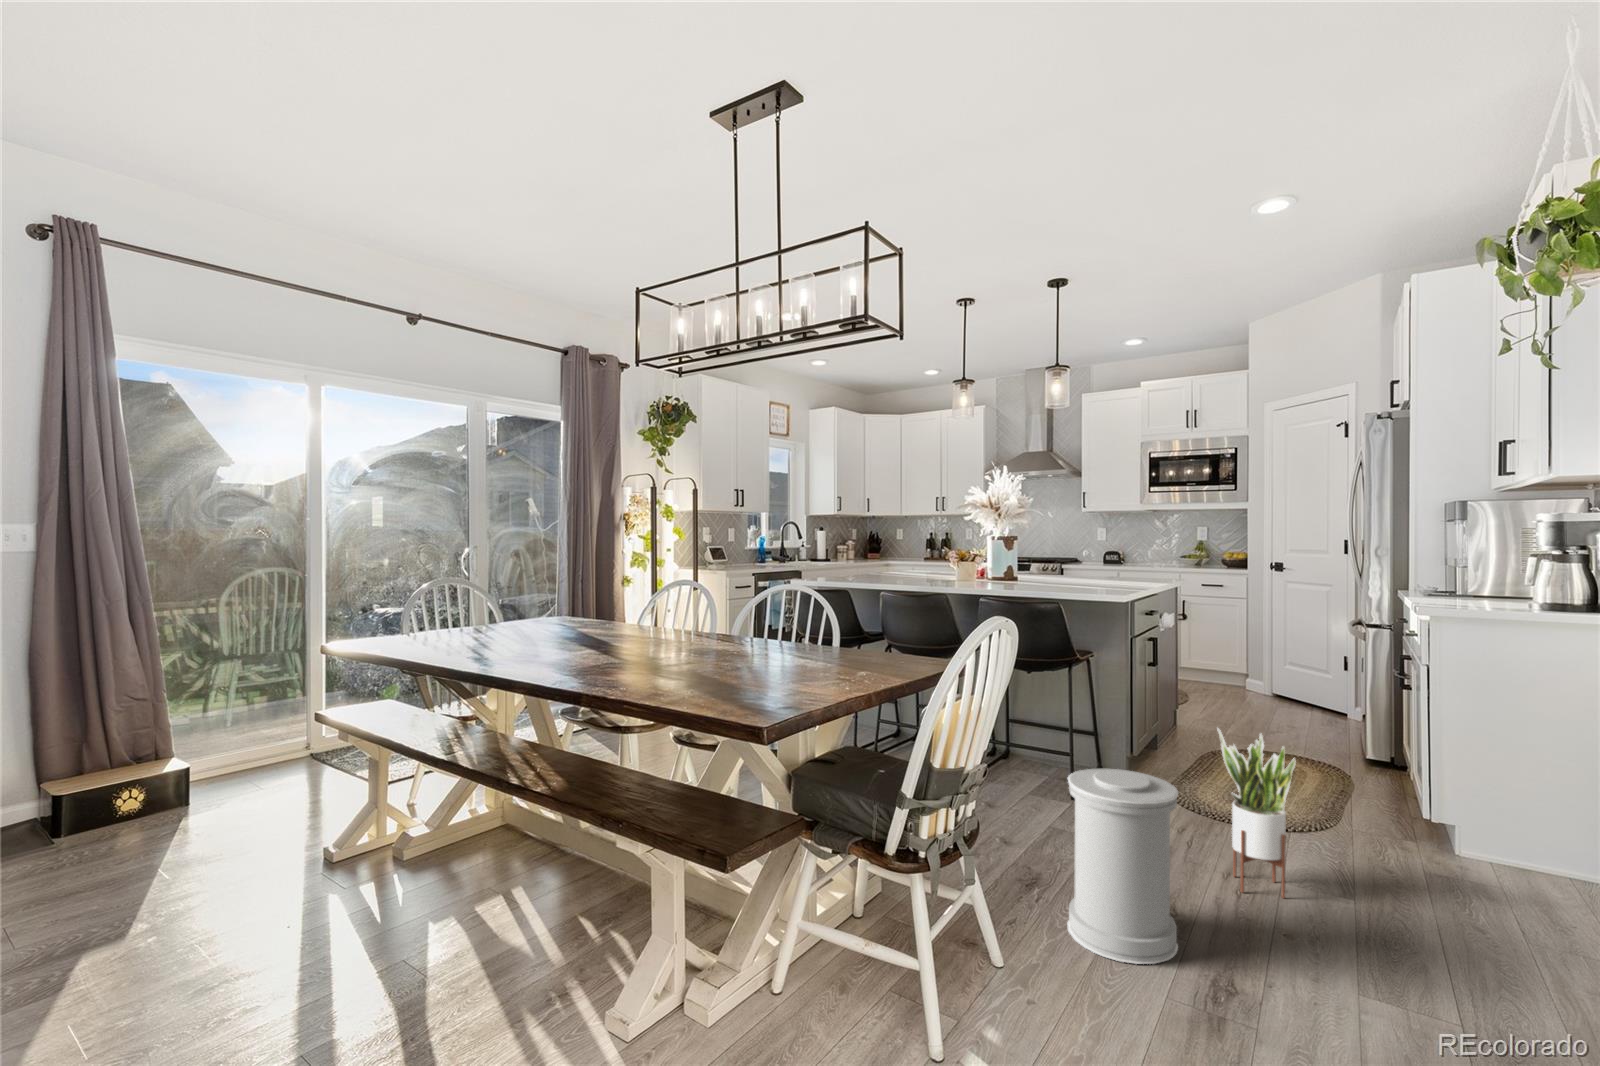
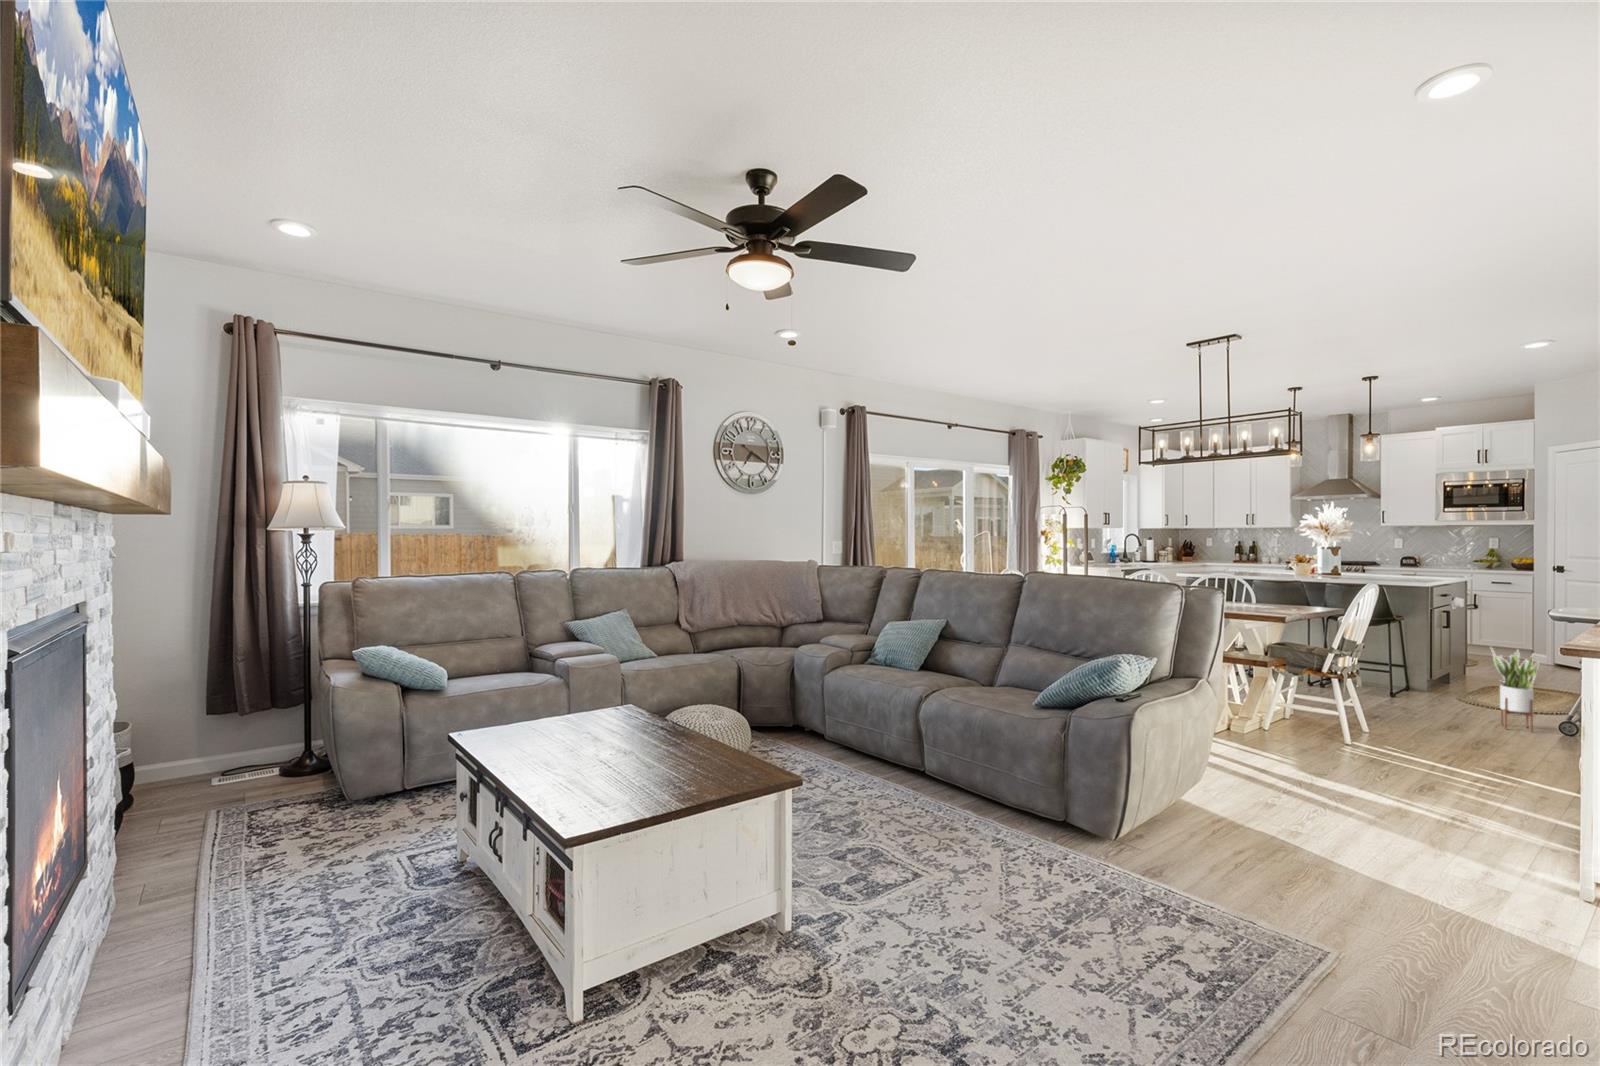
trash can: present [1067,768,1178,964] -> none [1400,659,1465,741]

